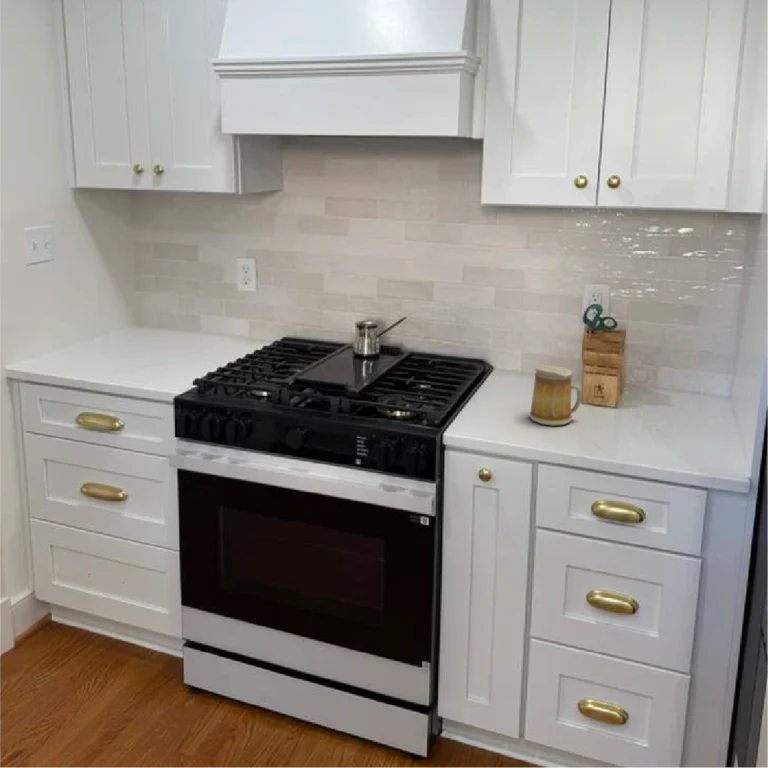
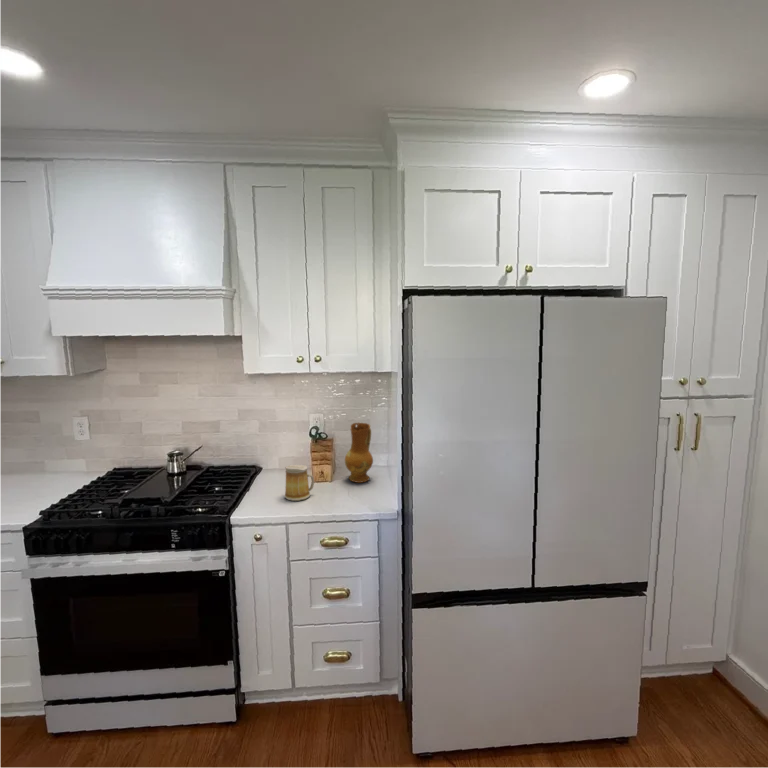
ceramic jug: none [641,307,699,415] -> present [345,423,373,483]

